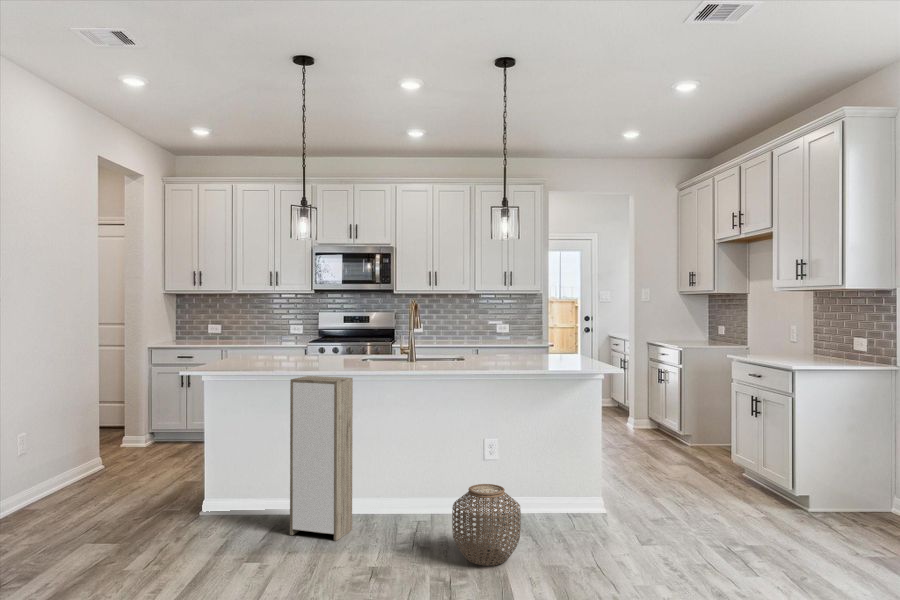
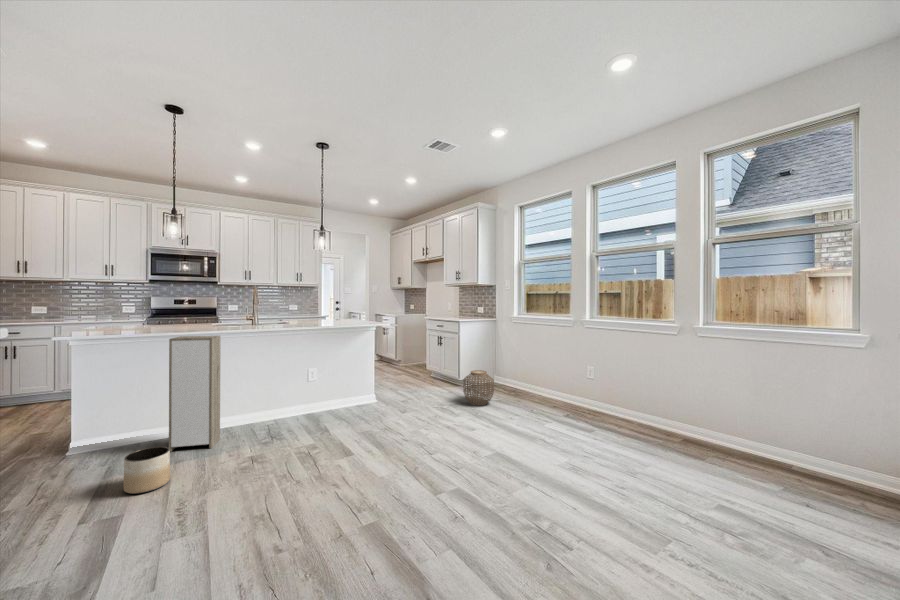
woven basket: present [452,484,521,566] -> present [463,370,494,405]
planter: none [225,525,275,583] -> present [124,447,170,494]

